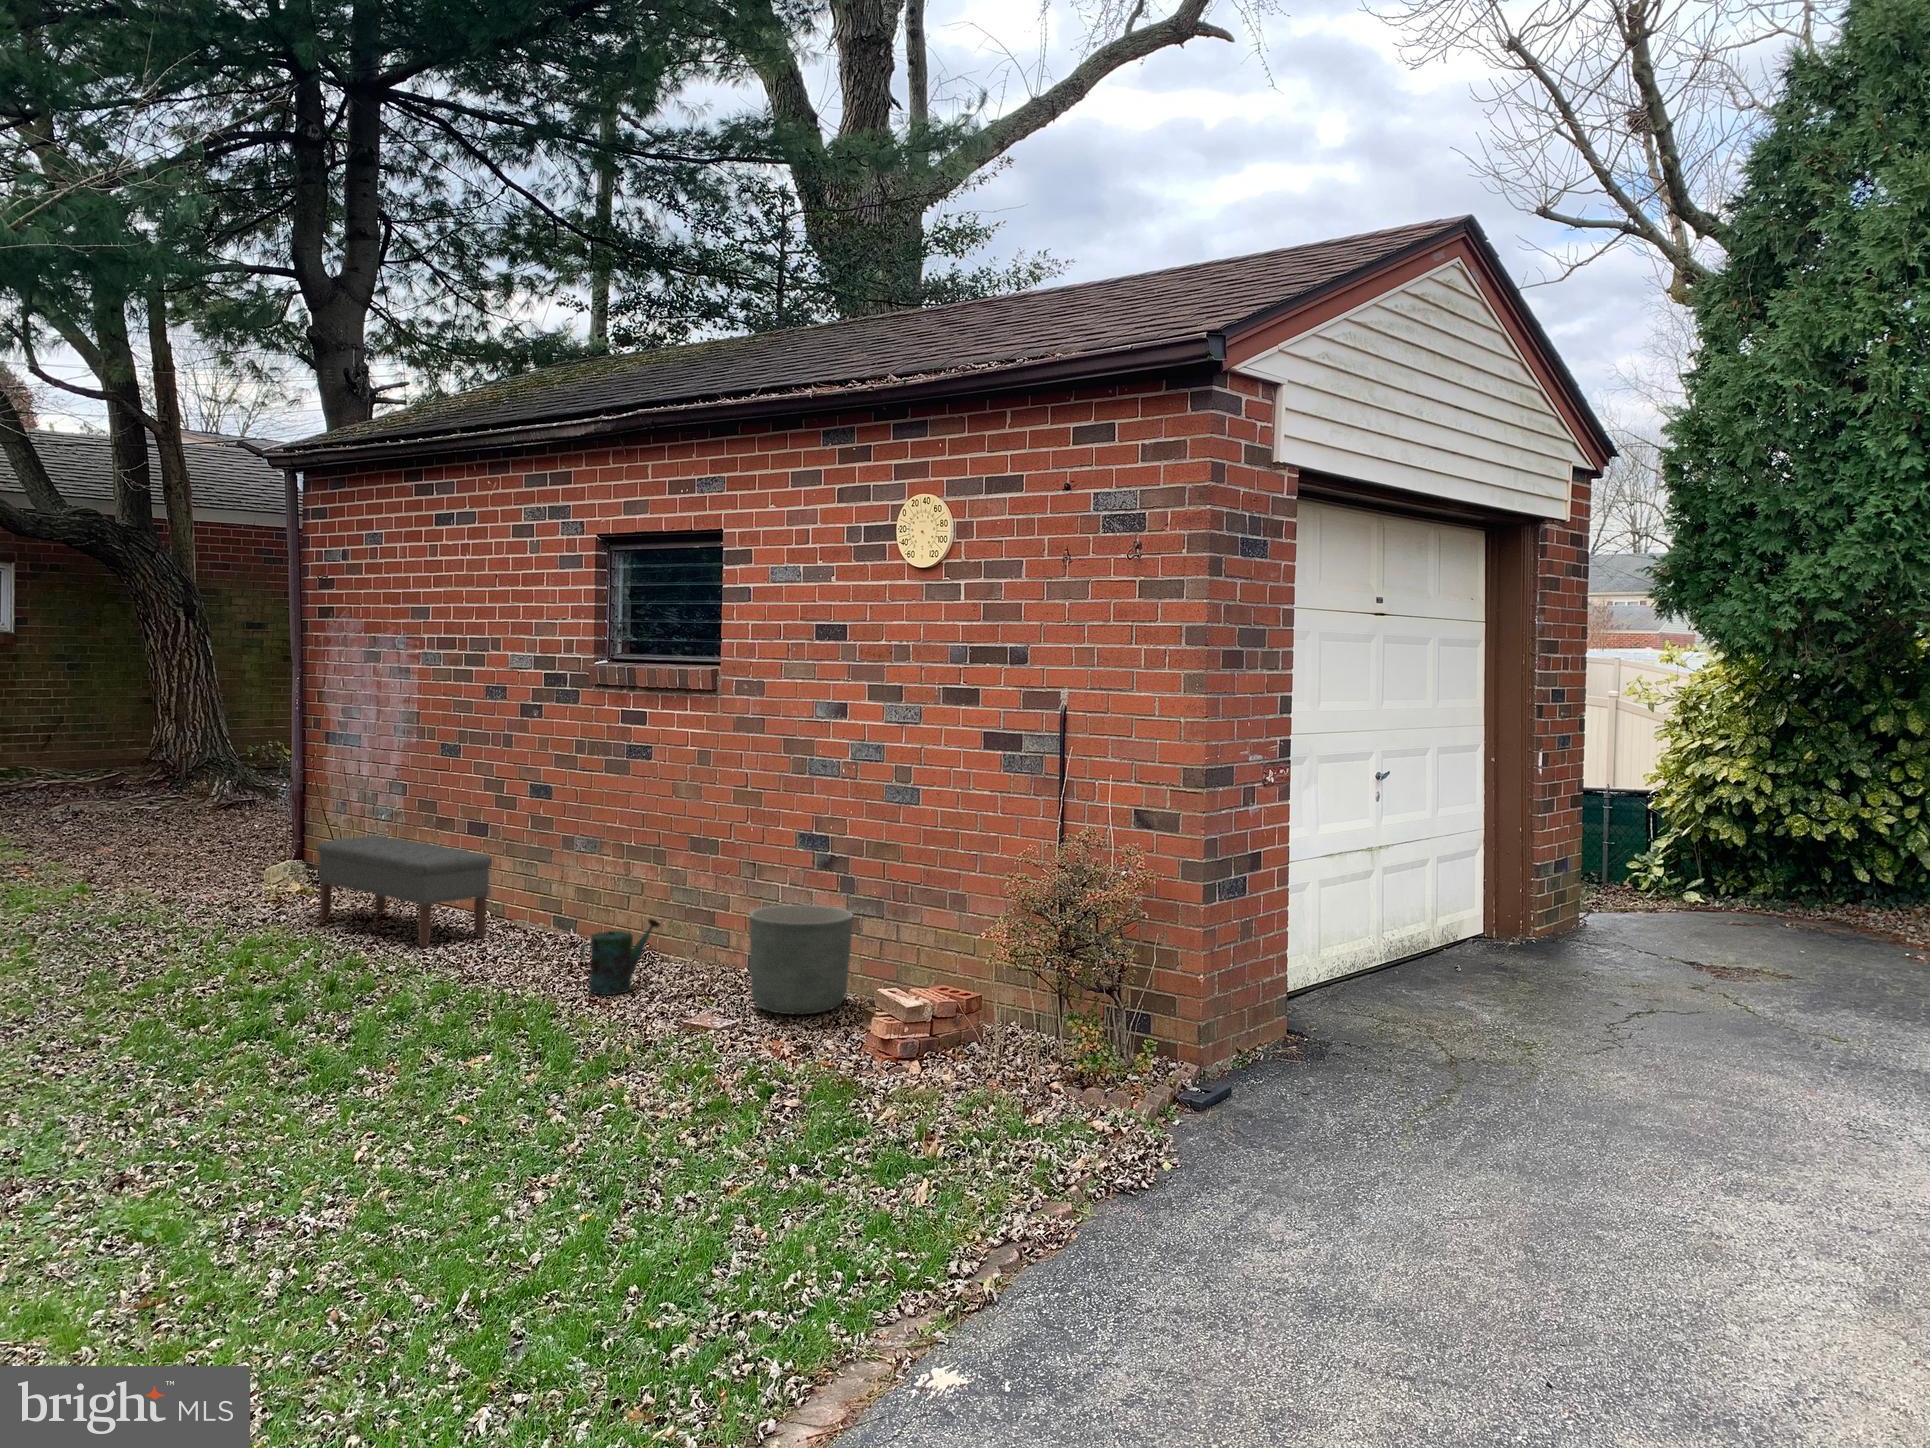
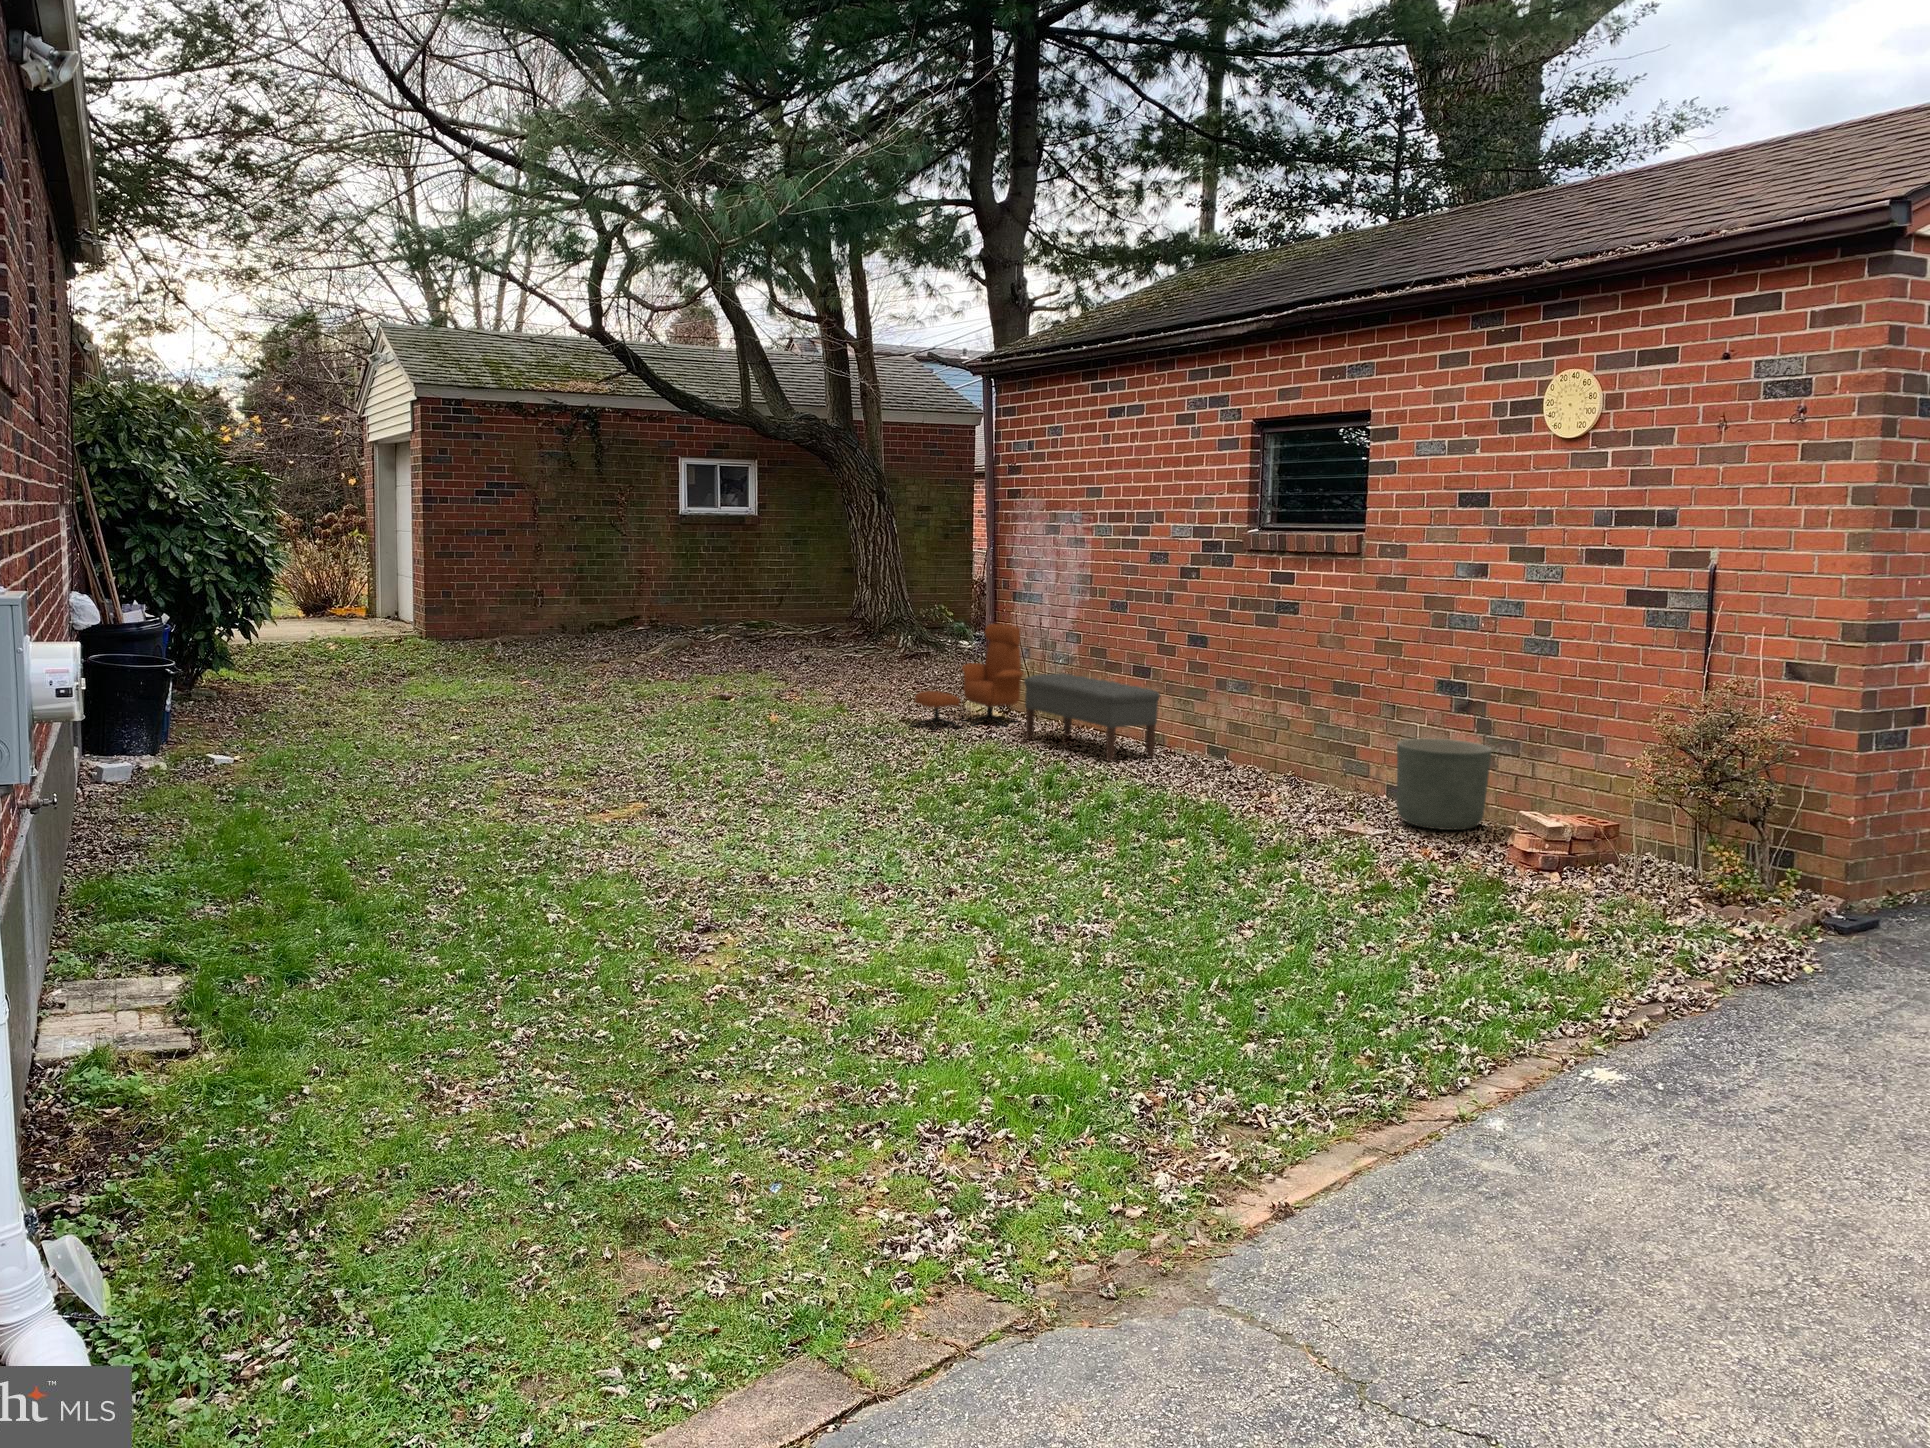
lounge chair: none [153,774,326,918] -> present [911,624,1024,730]
watering can: present [581,919,660,995] -> none [1245,747,1308,806]

